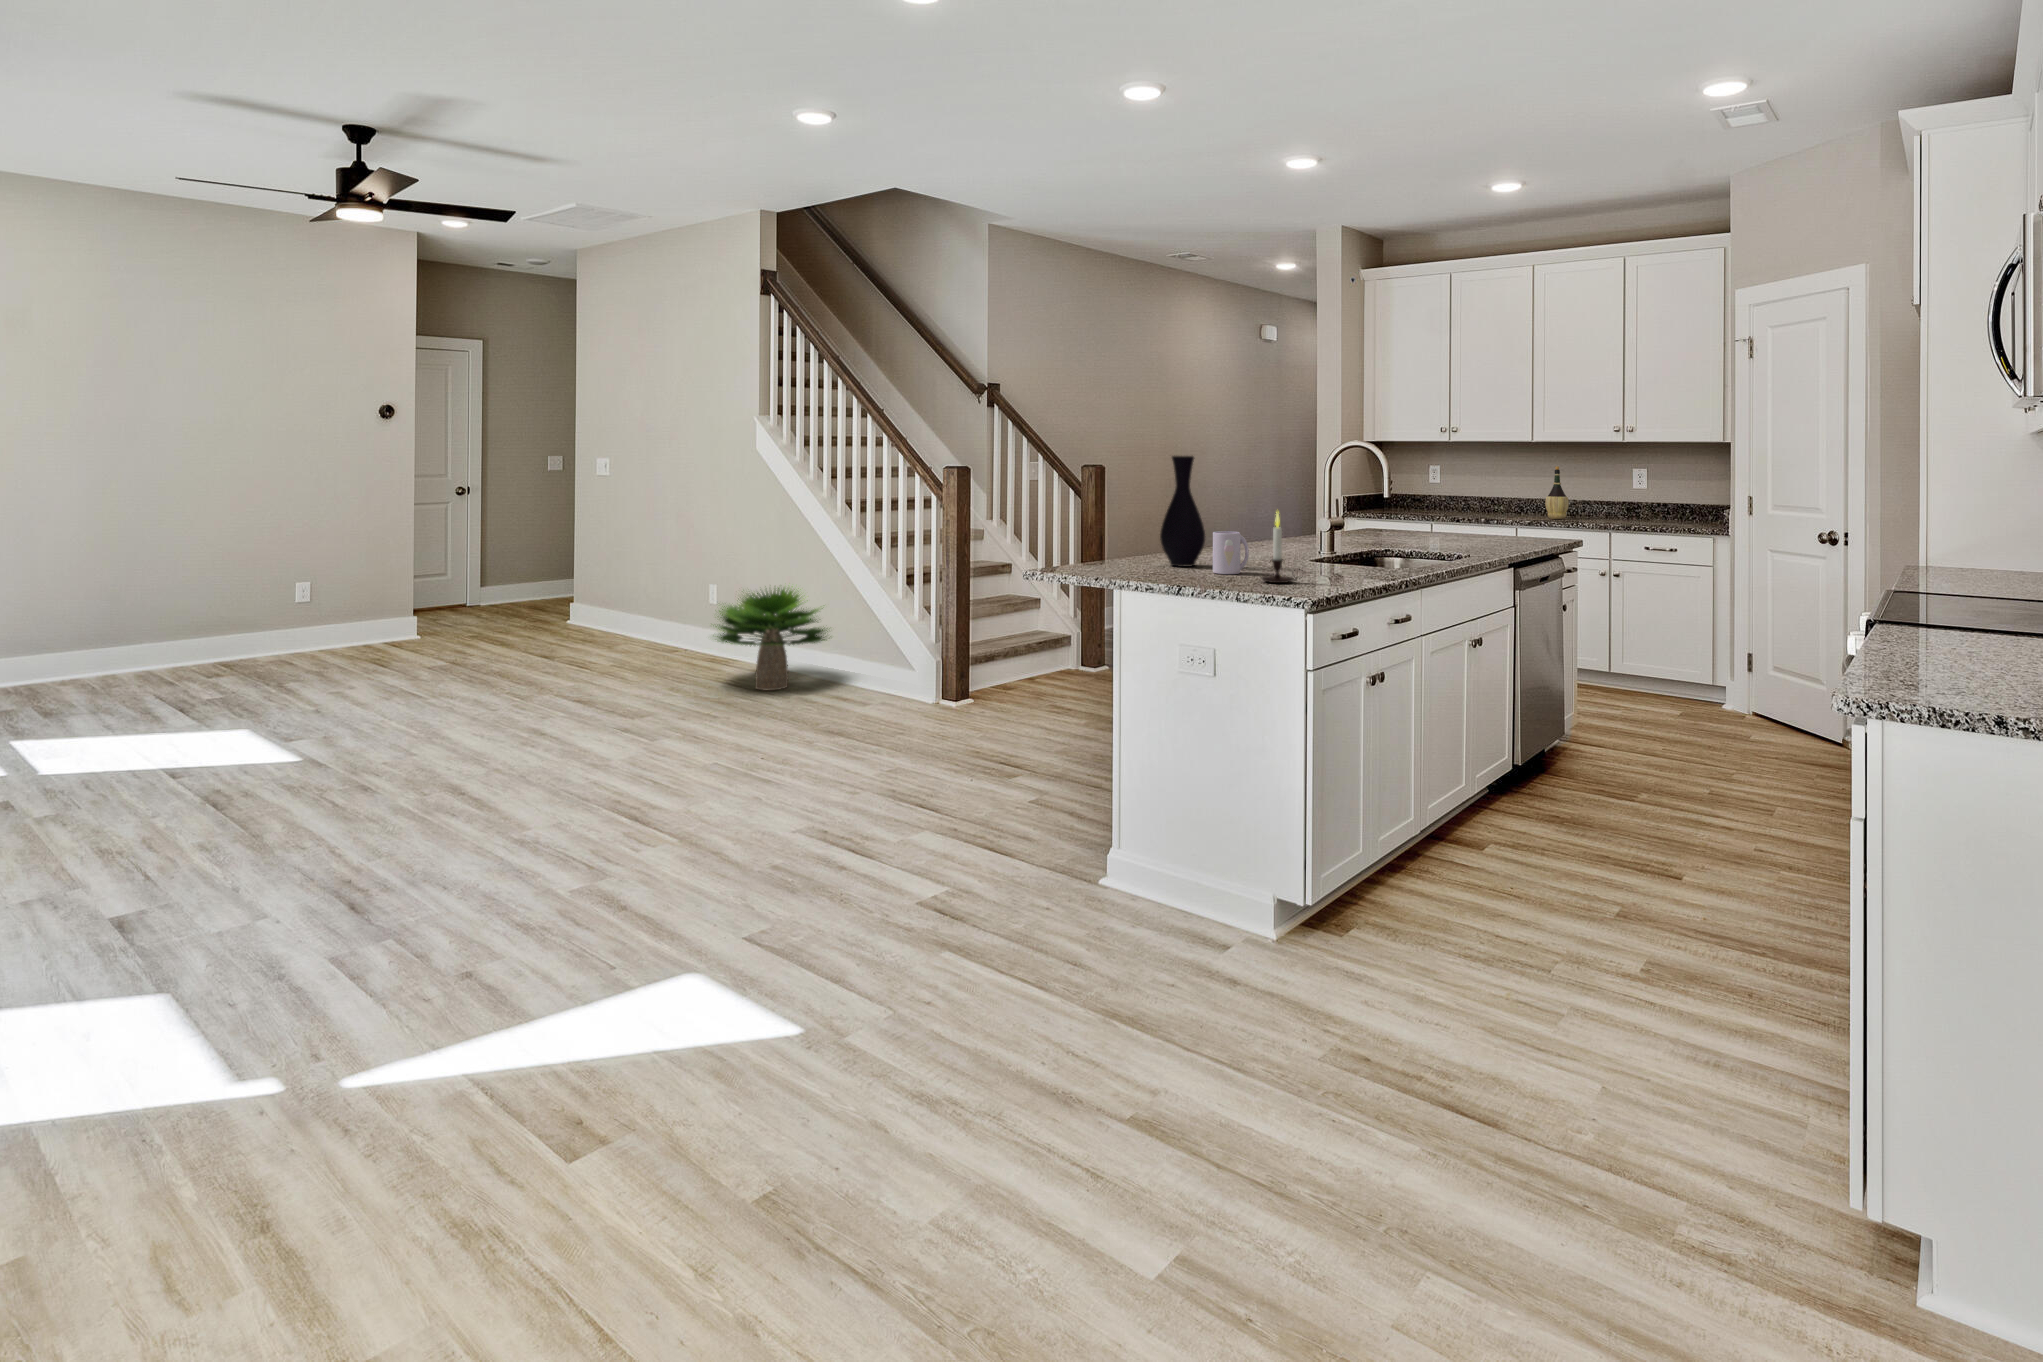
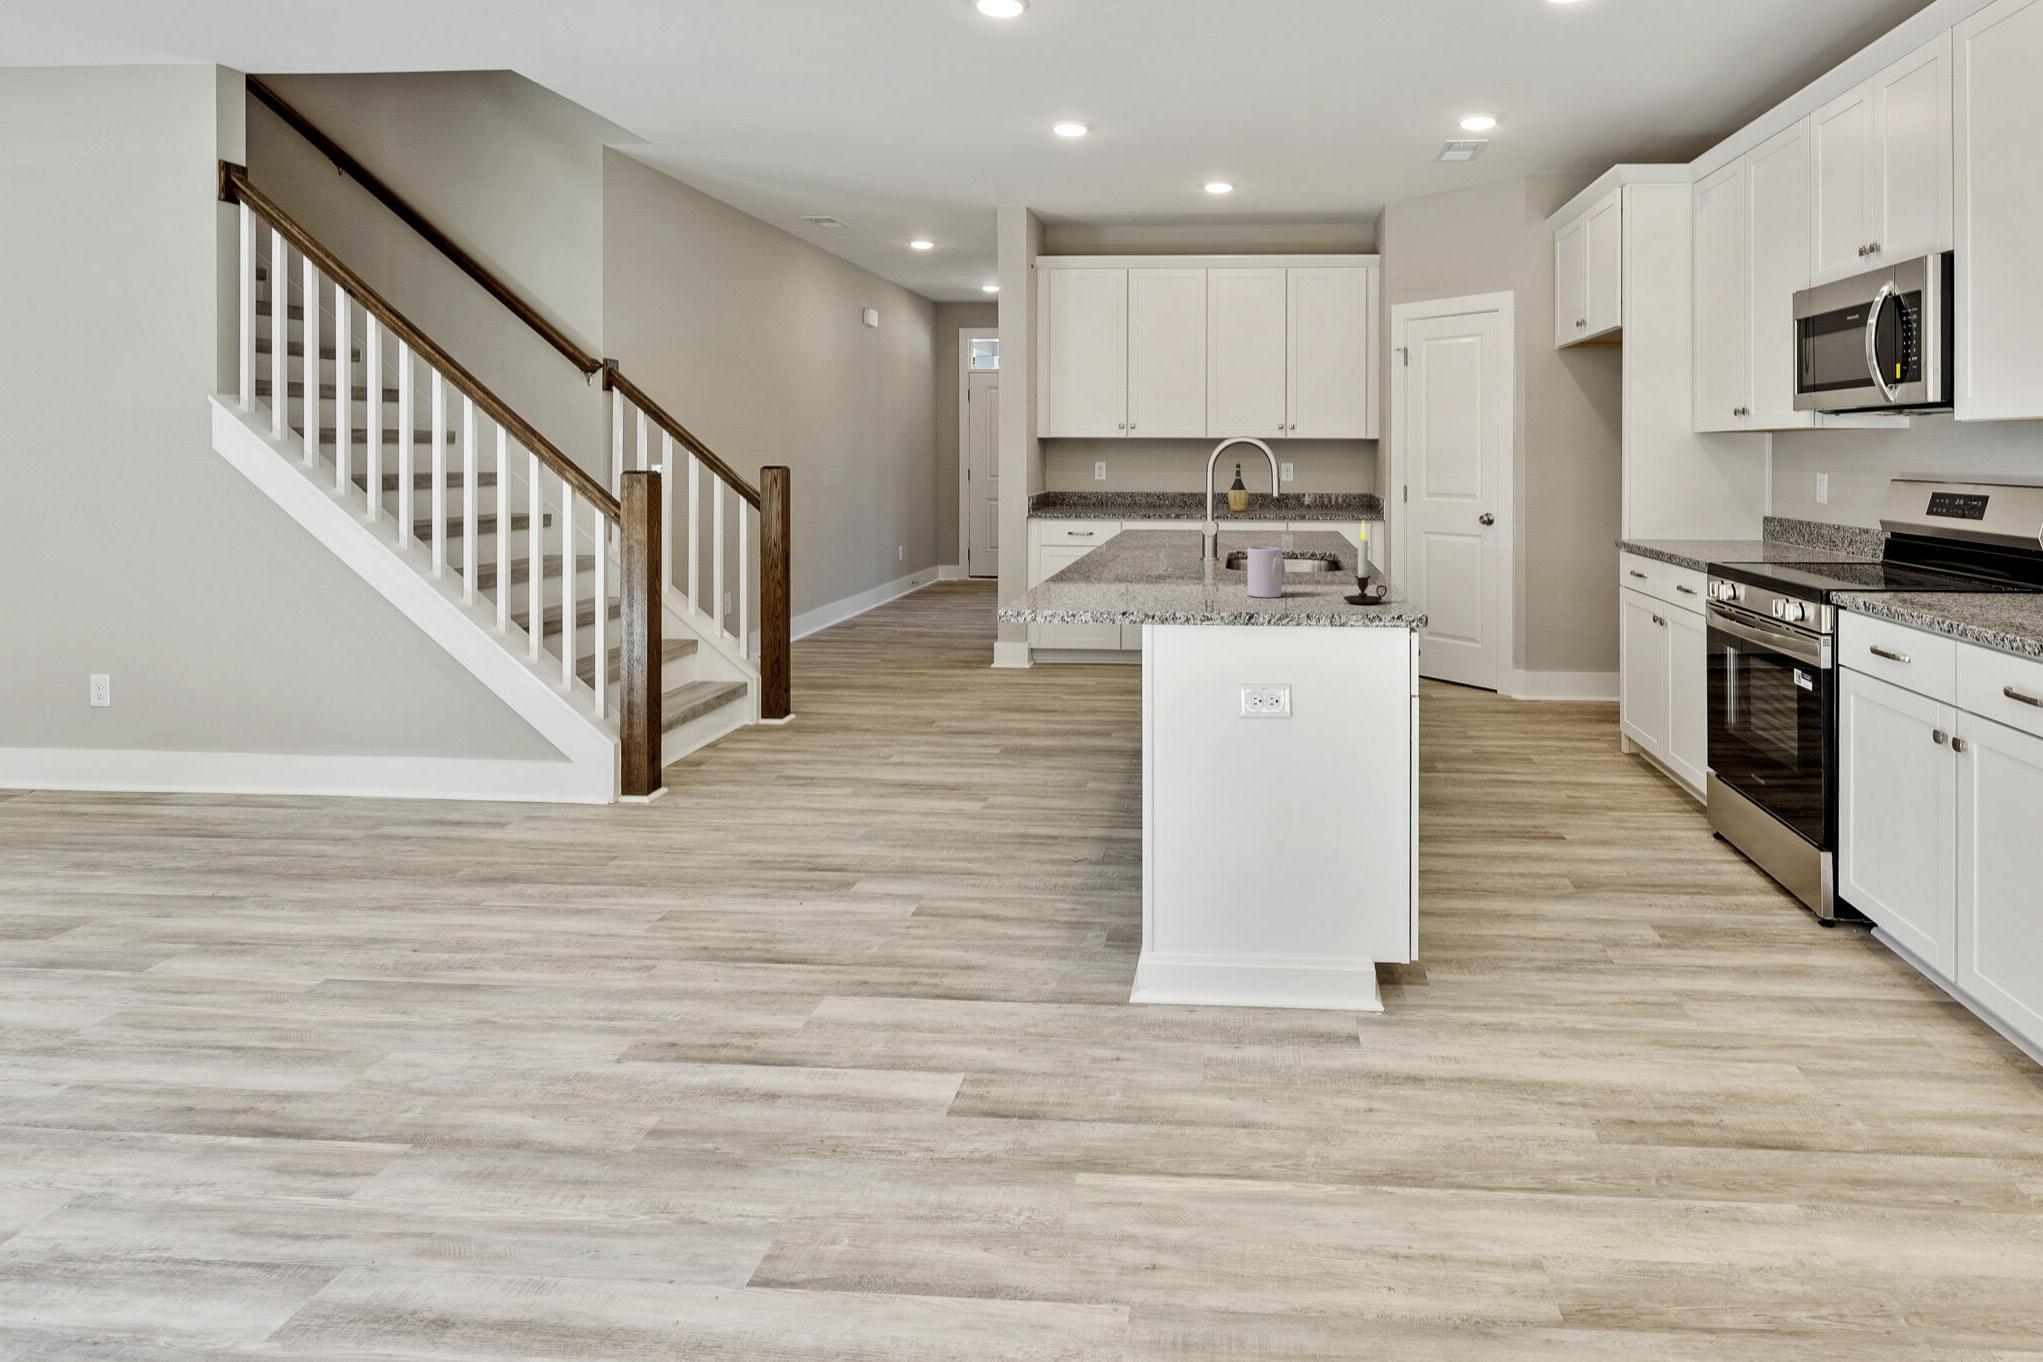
vase: present [1160,456,1205,567] -> none [1155,458,1210,592]
potted plant: present [715,586,828,691] -> none [163,657,417,835]

